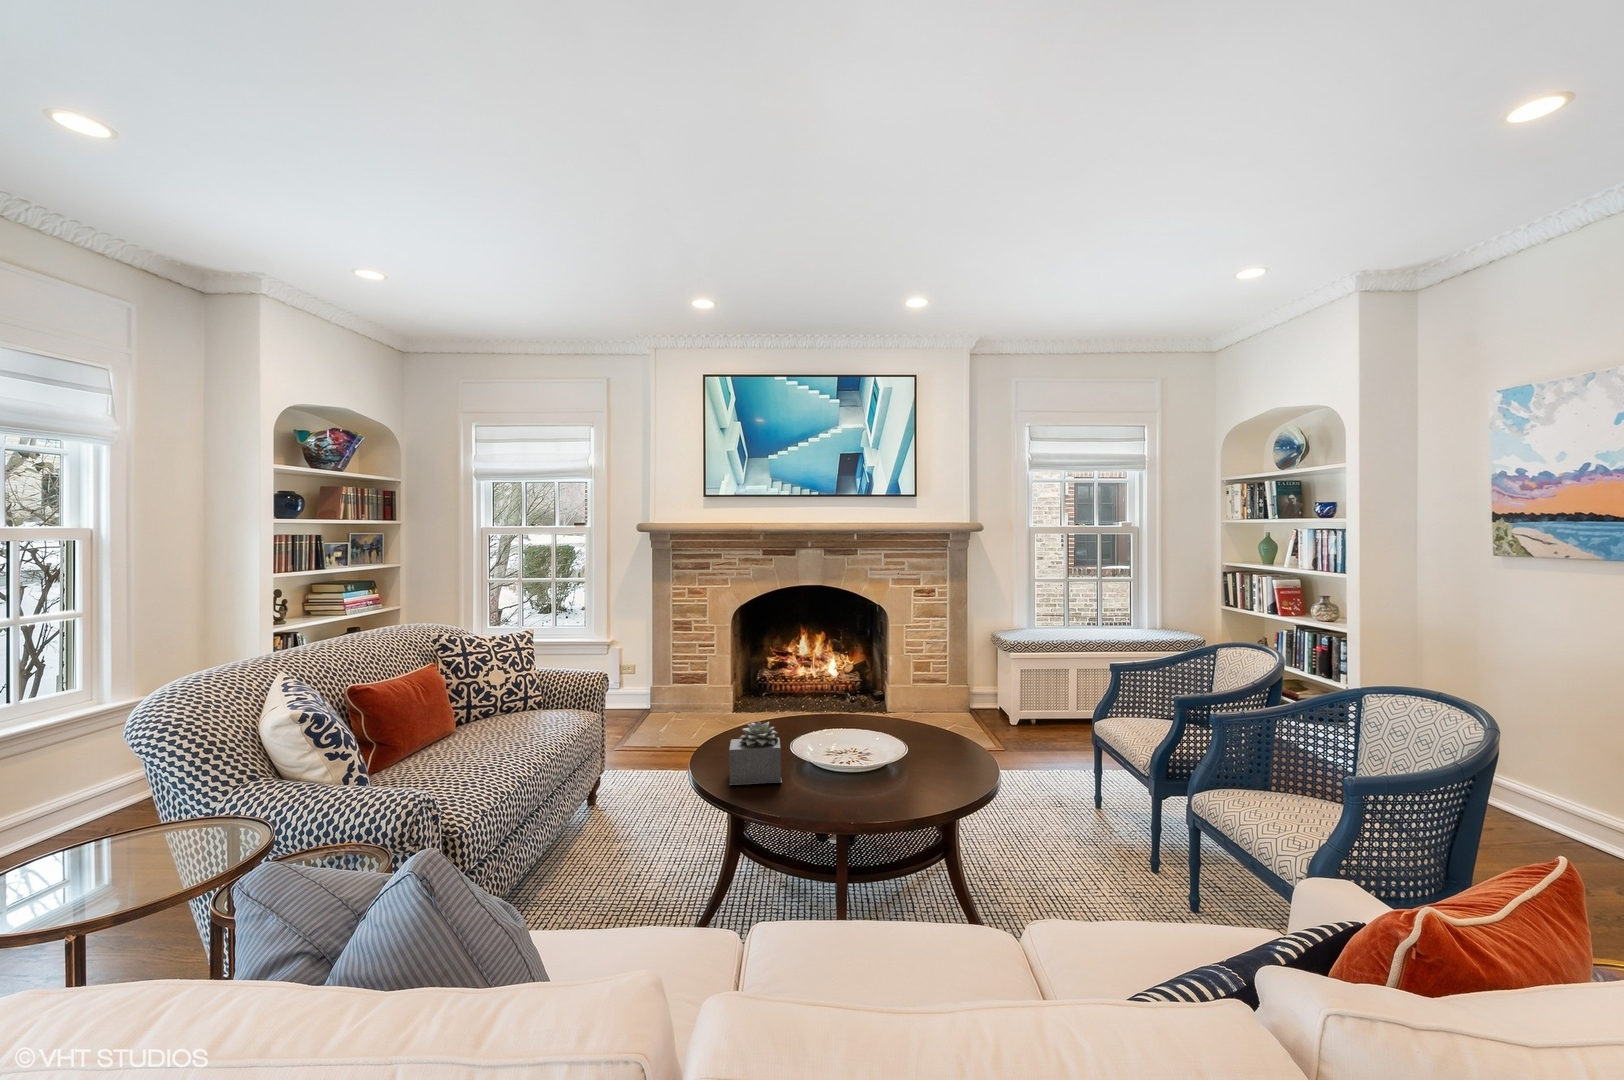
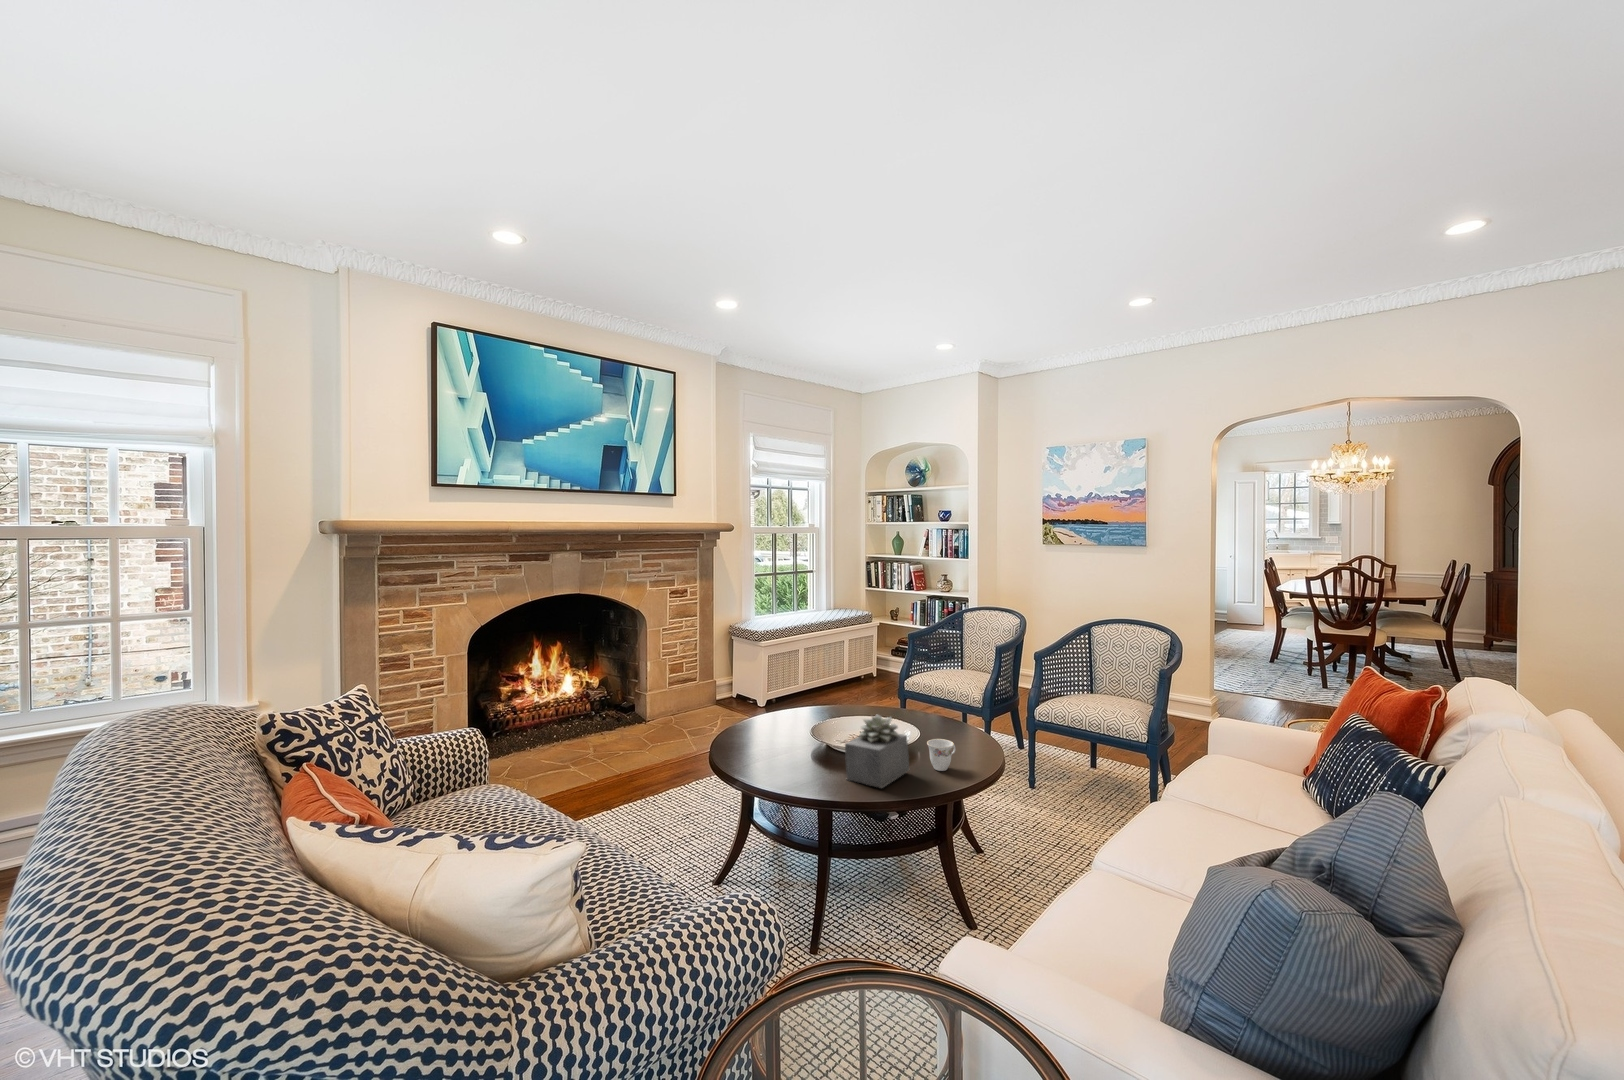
teacup: none [800,761,831,794] -> present [927,739,956,771]

